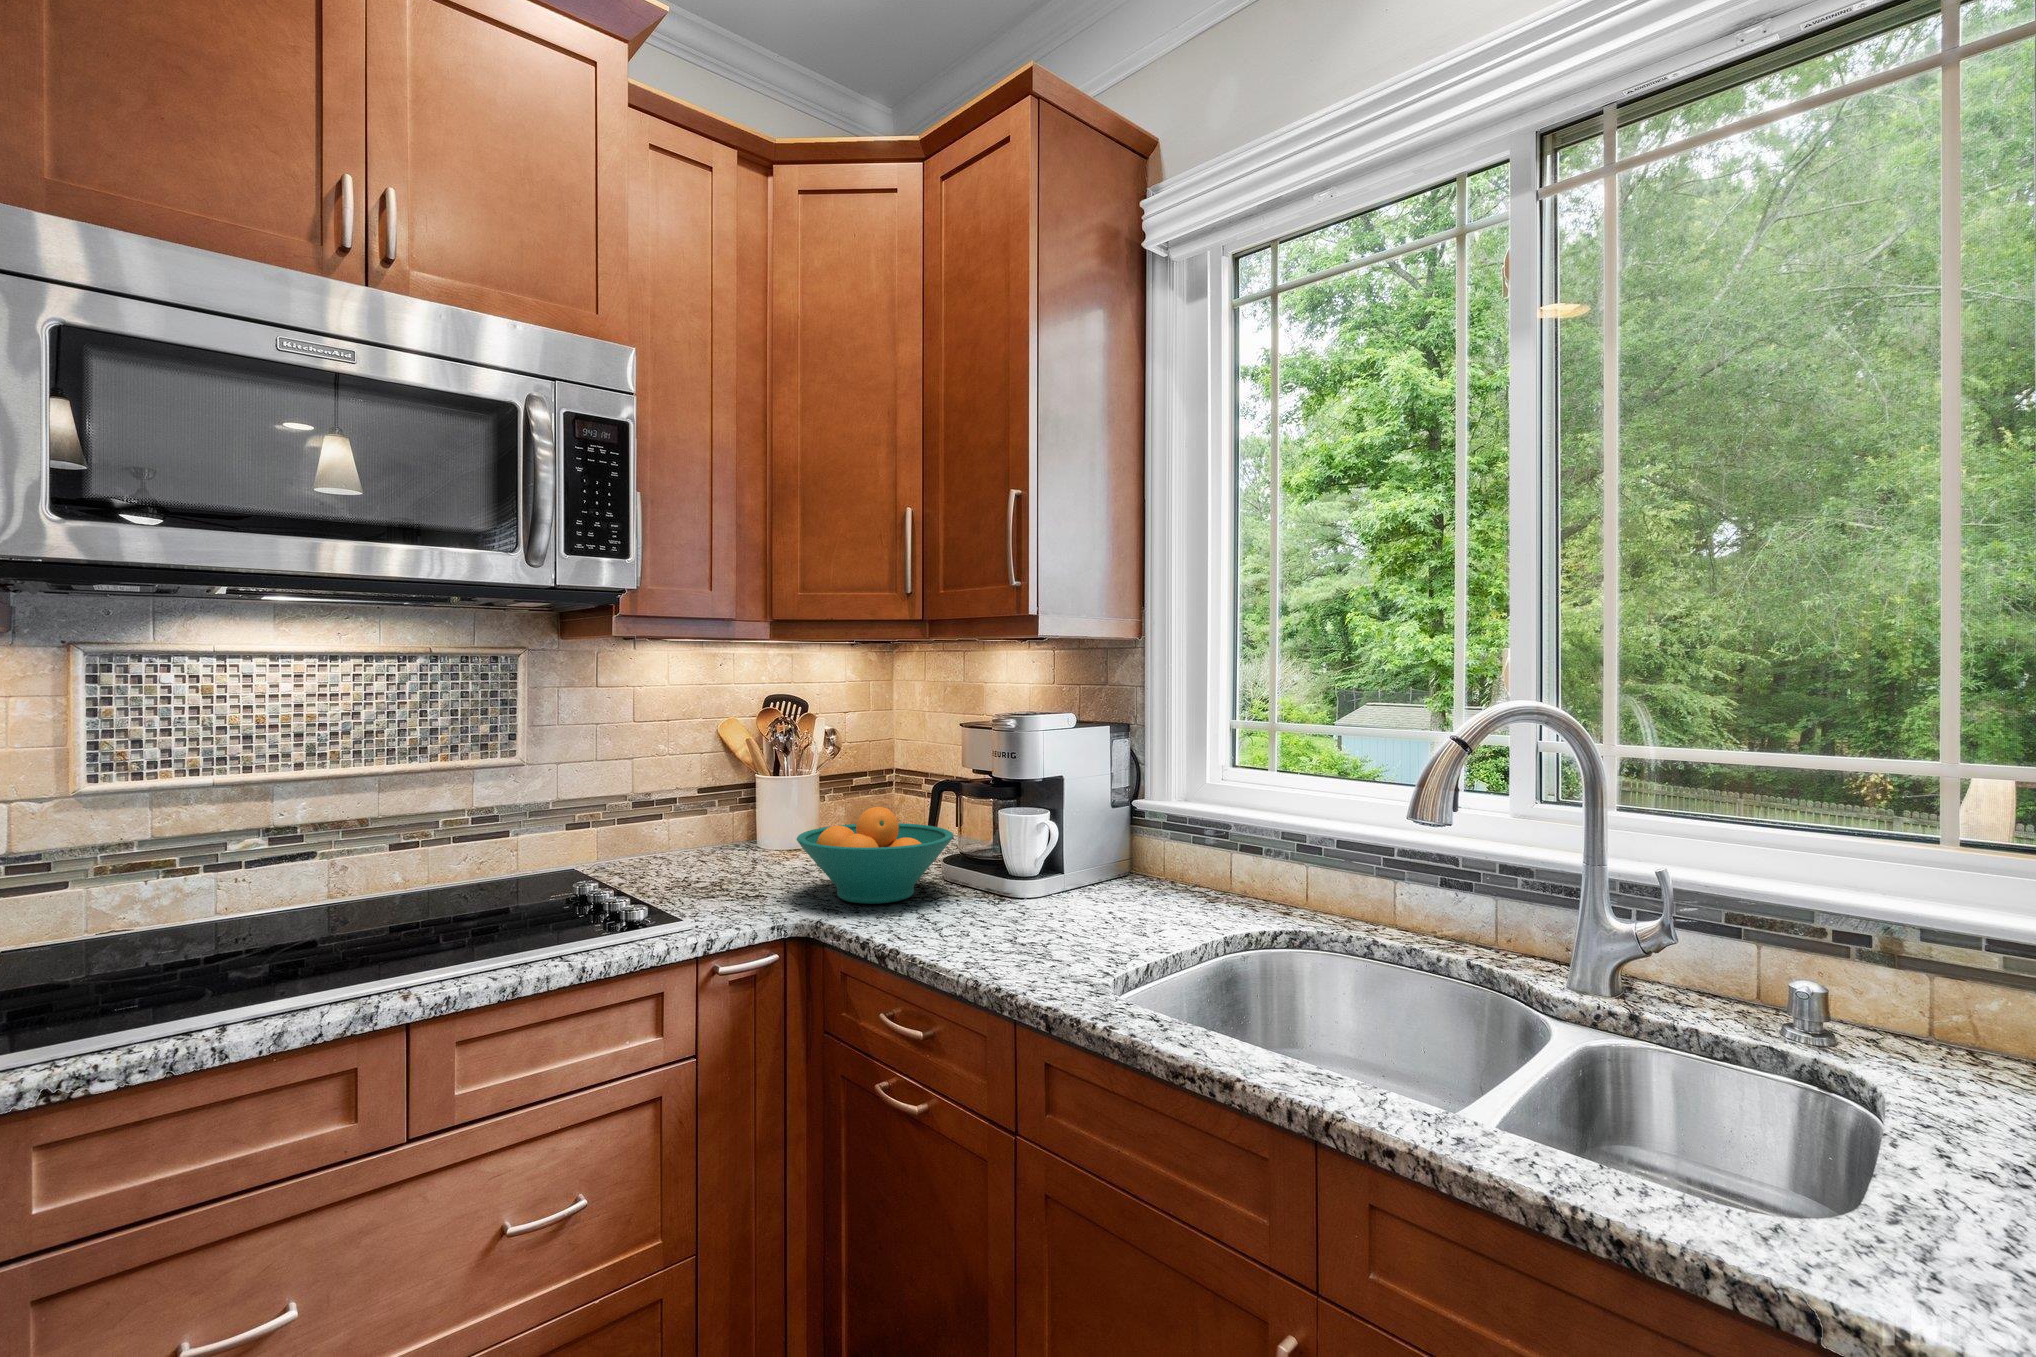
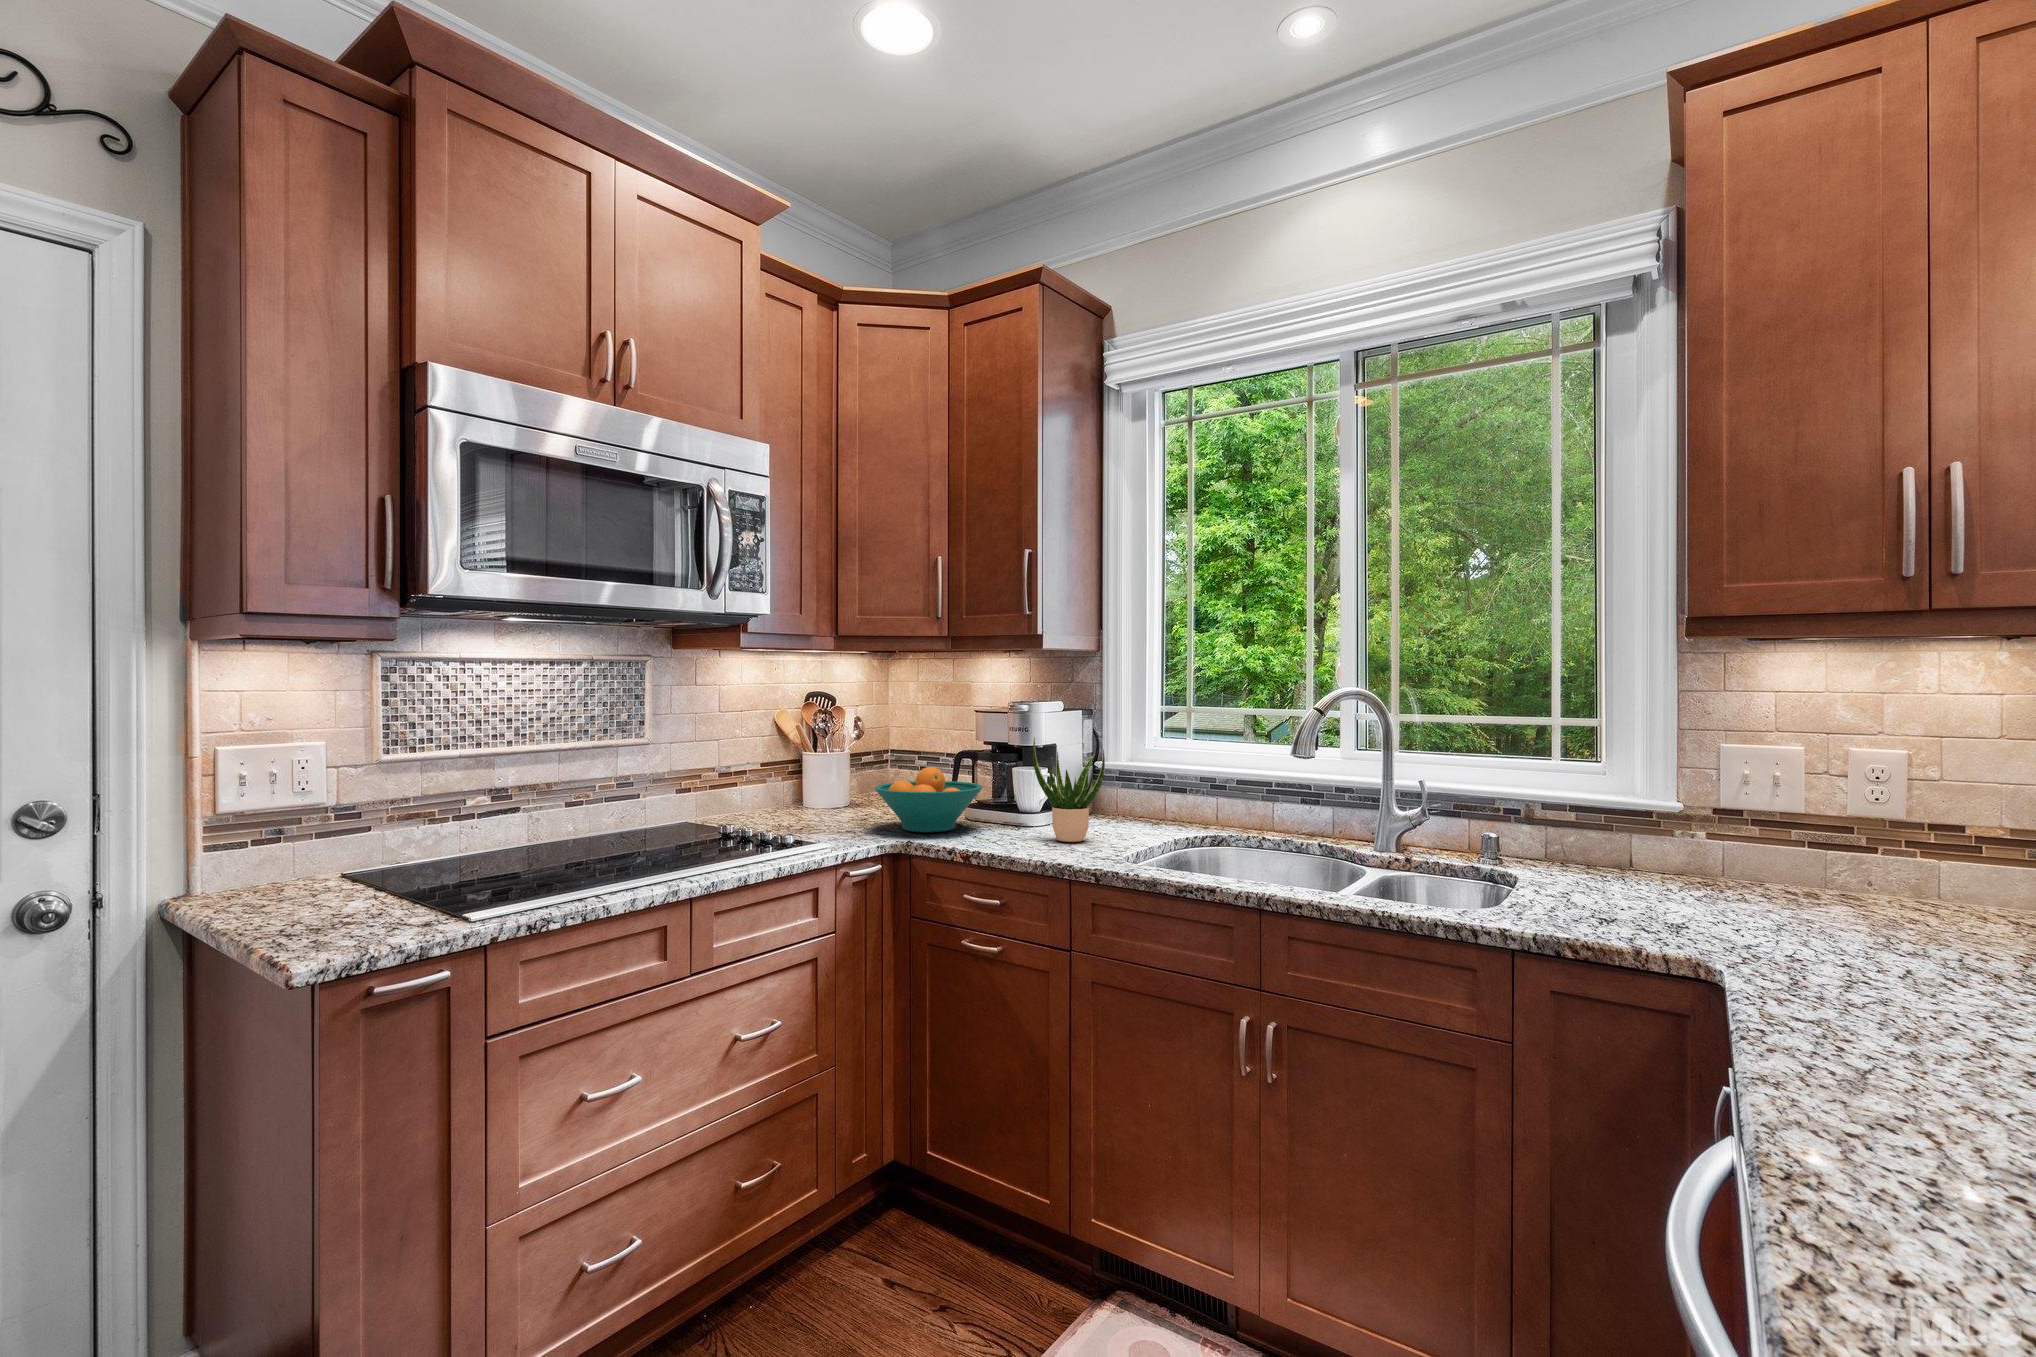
potted plant: none [1007,770,1109,936] -> present [1033,738,1105,842]

